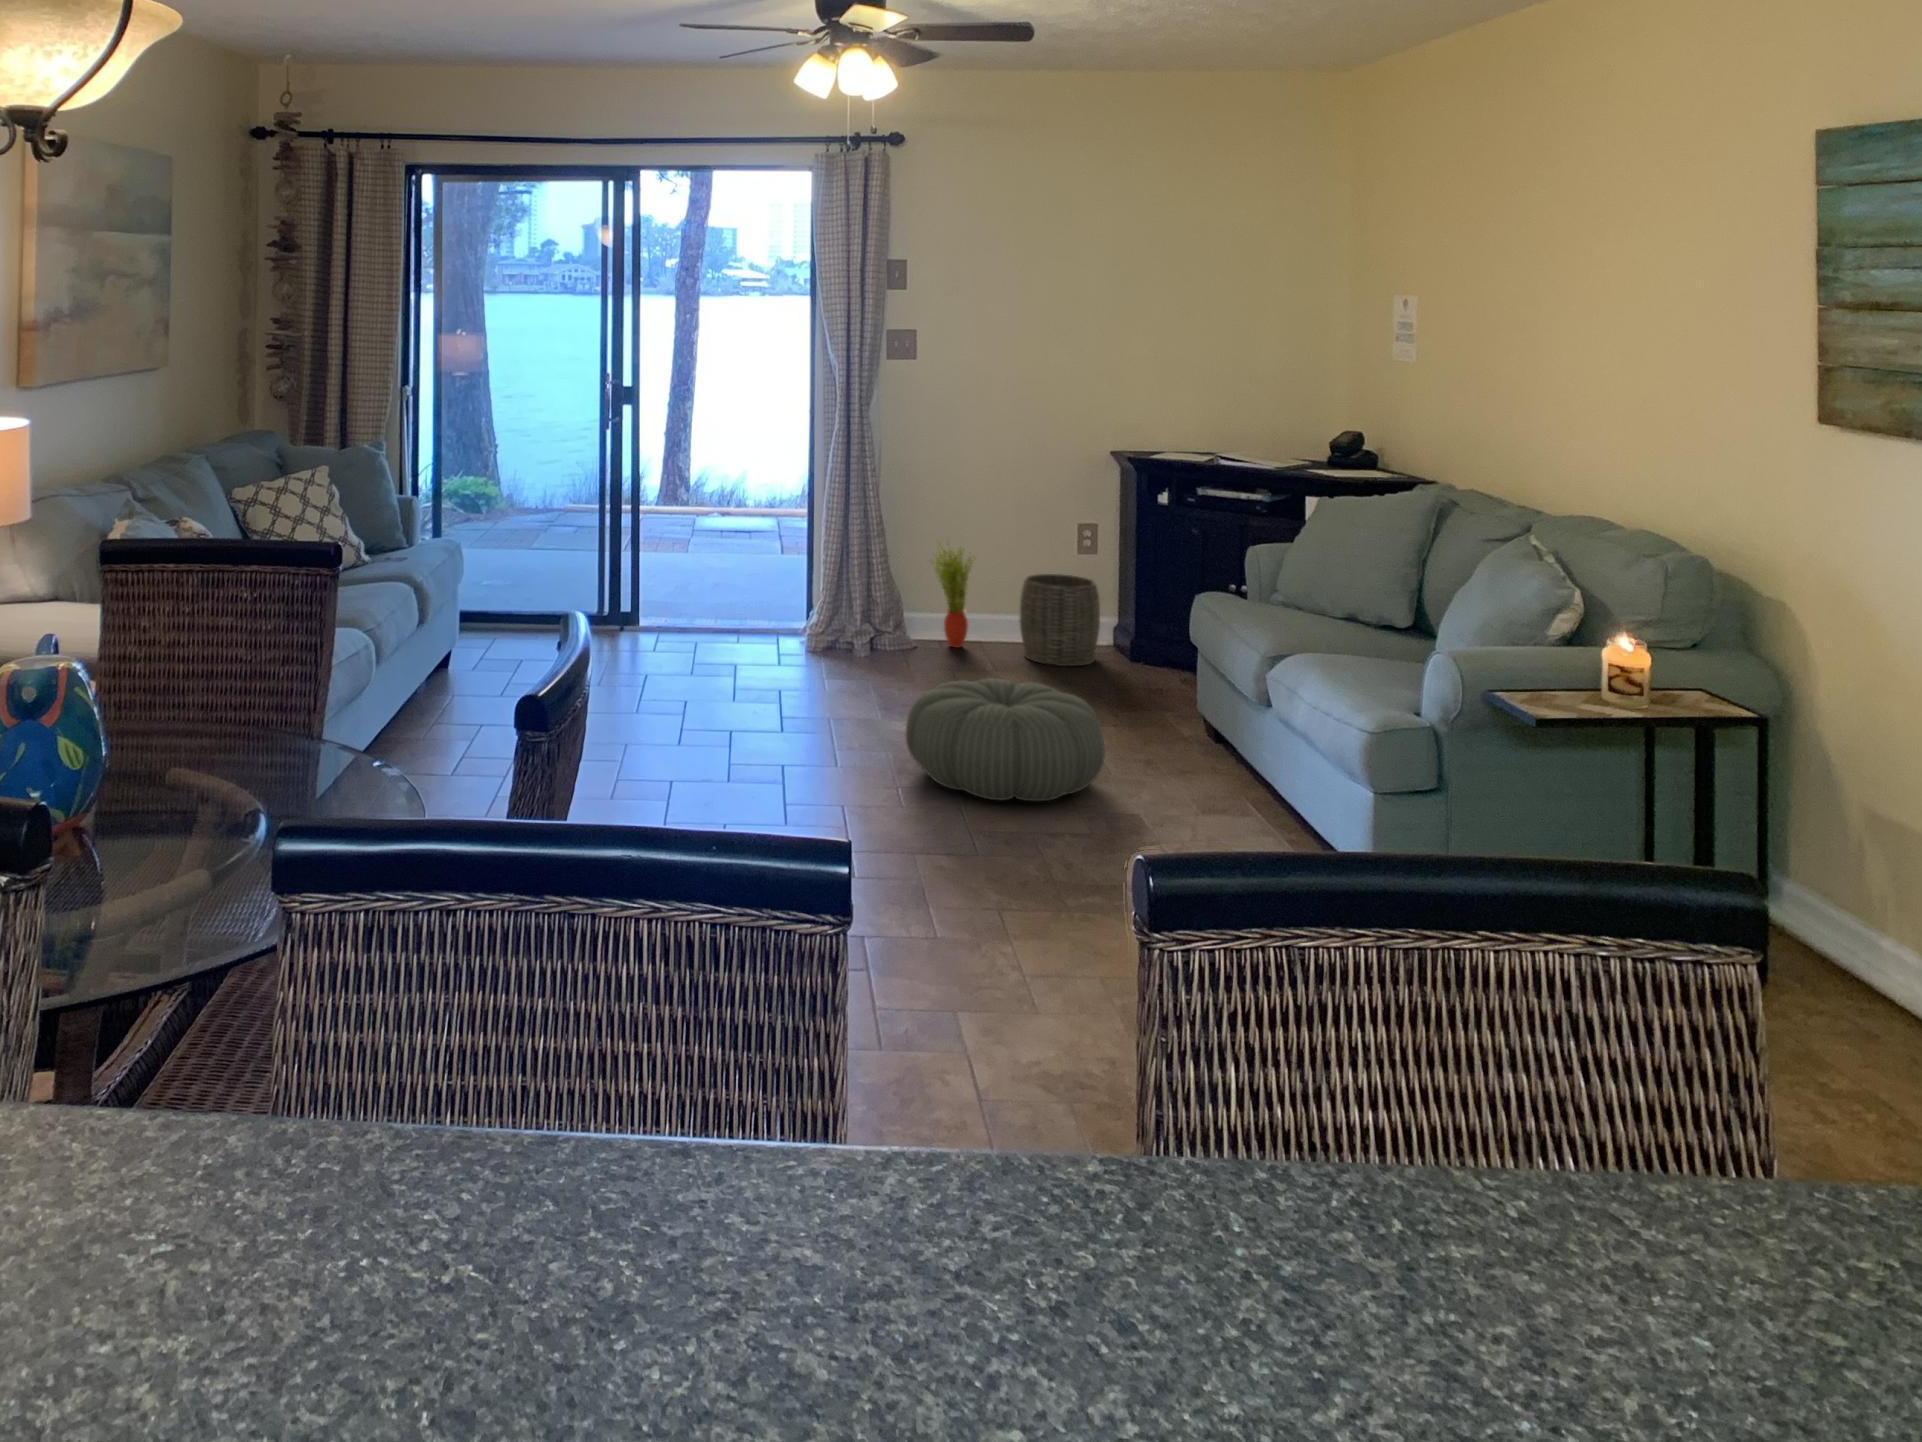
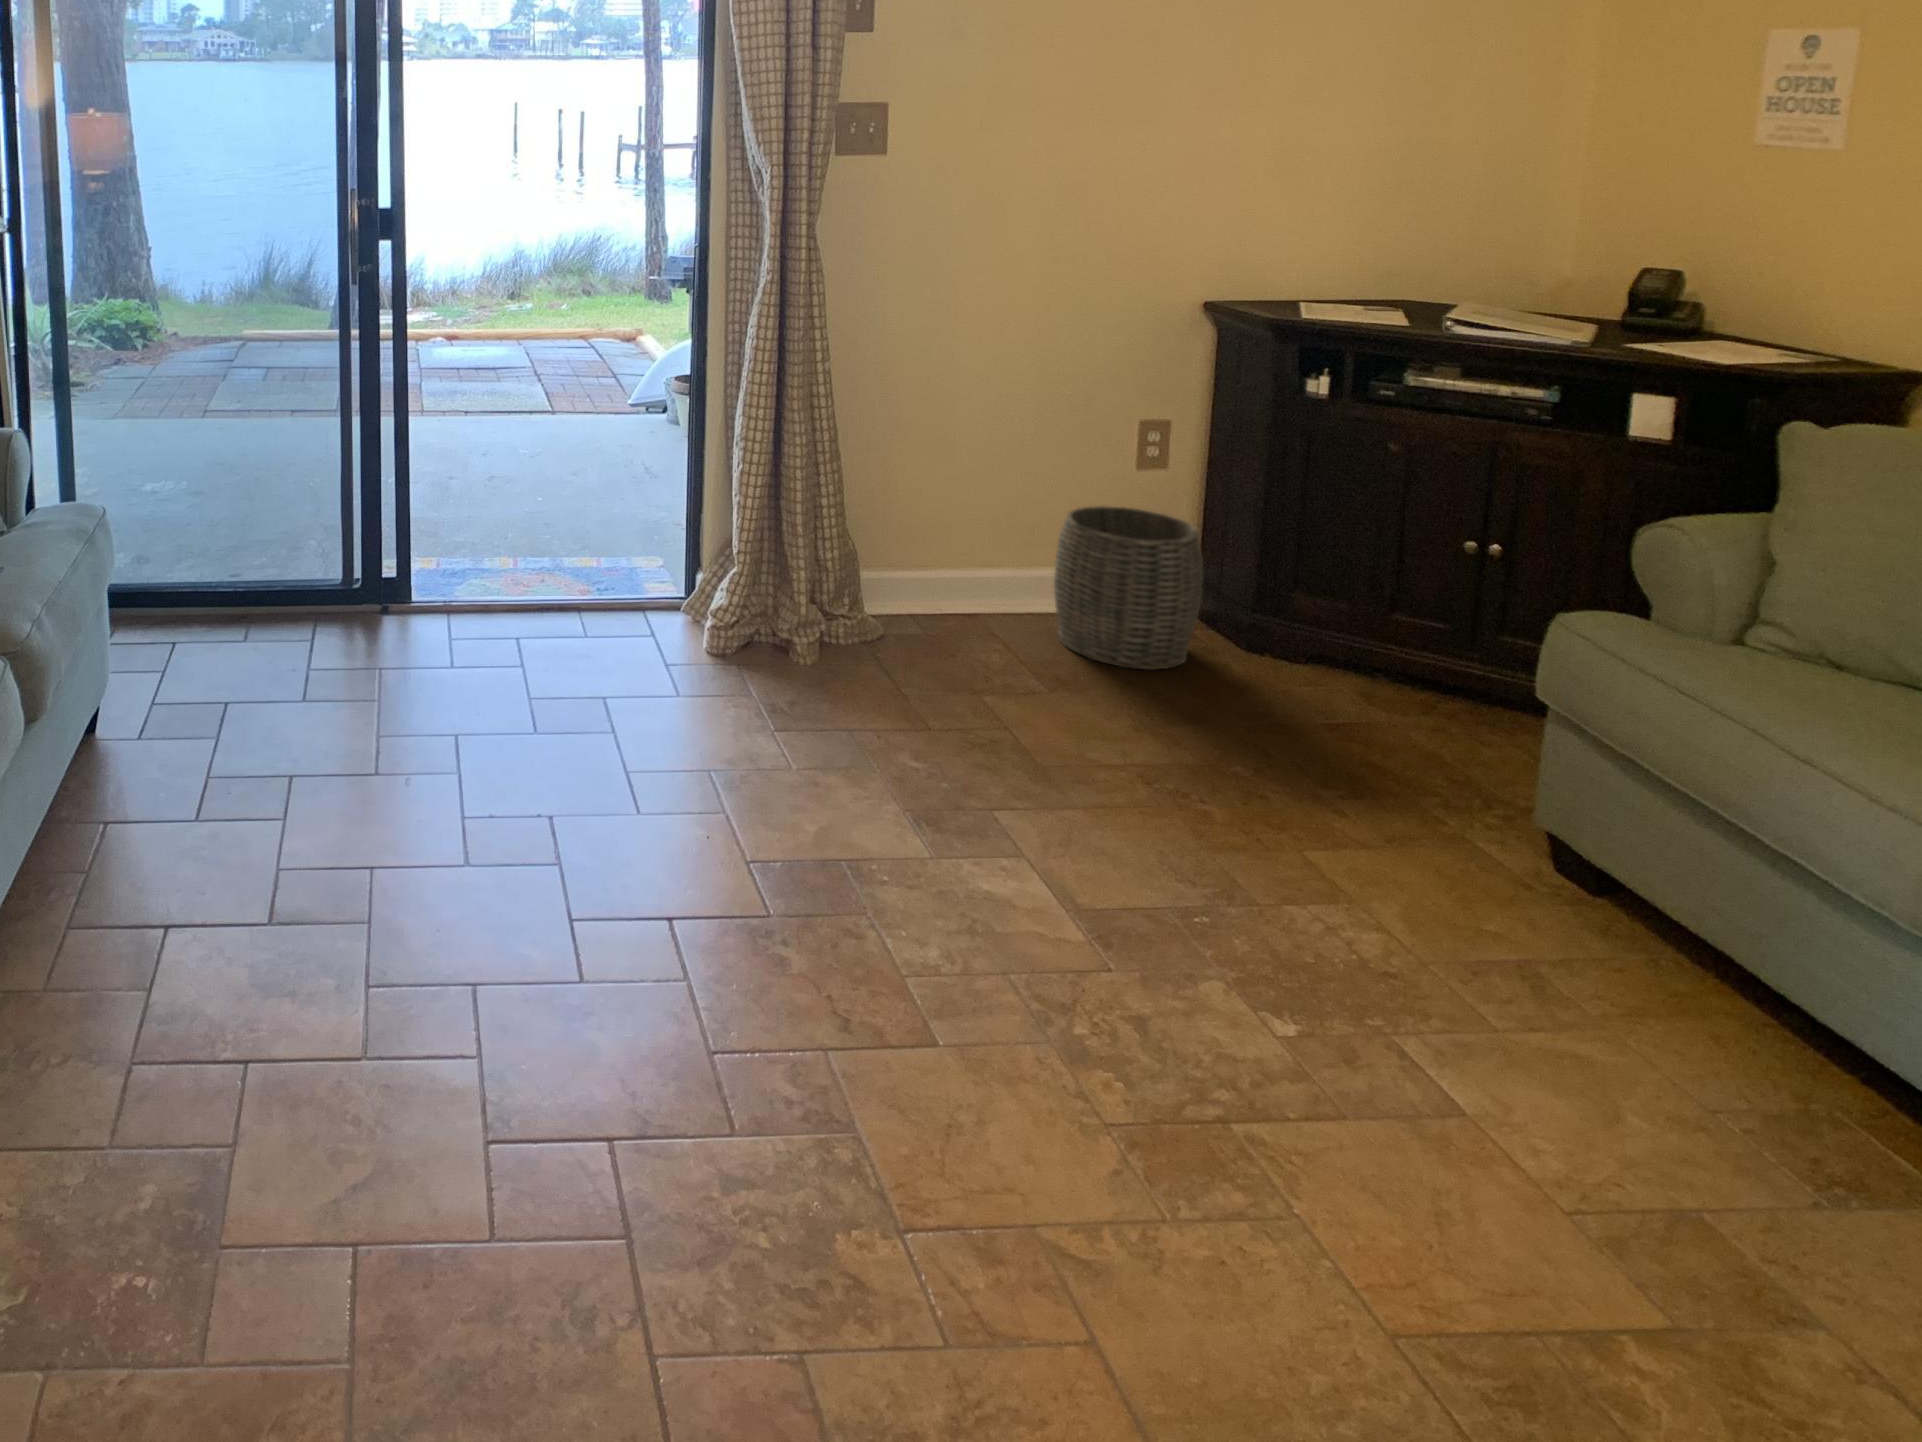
potted plant: present [931,543,976,648] -> none [904,456,988,630]
pouf: present [906,678,1105,801] -> none [1120,828,1659,1221]

